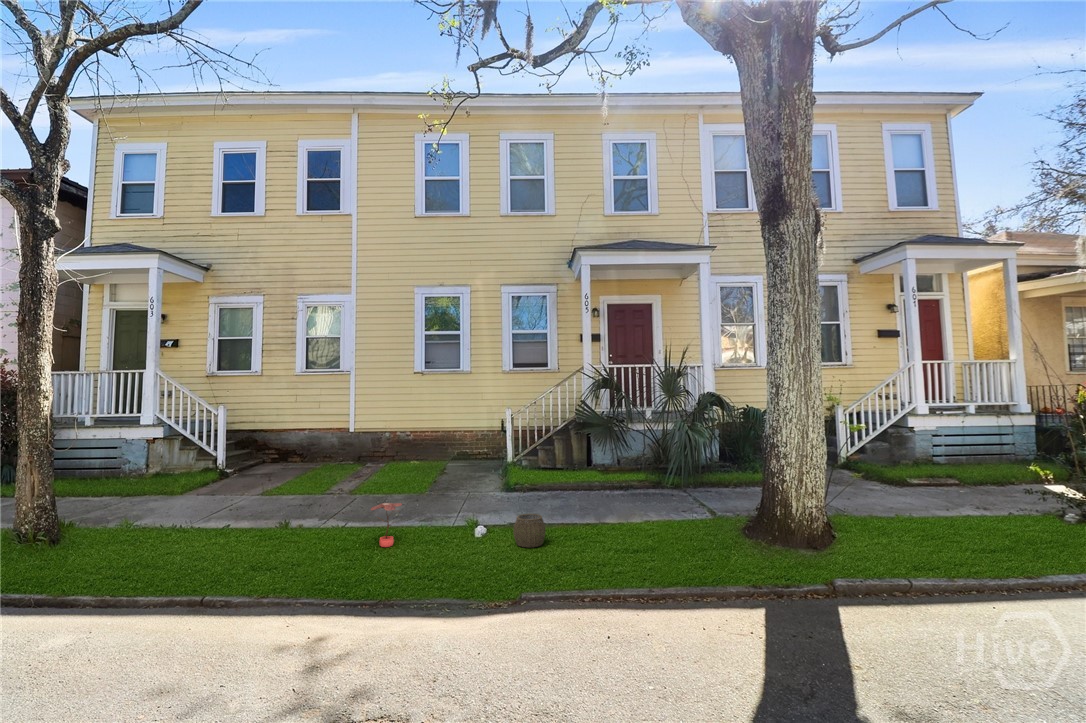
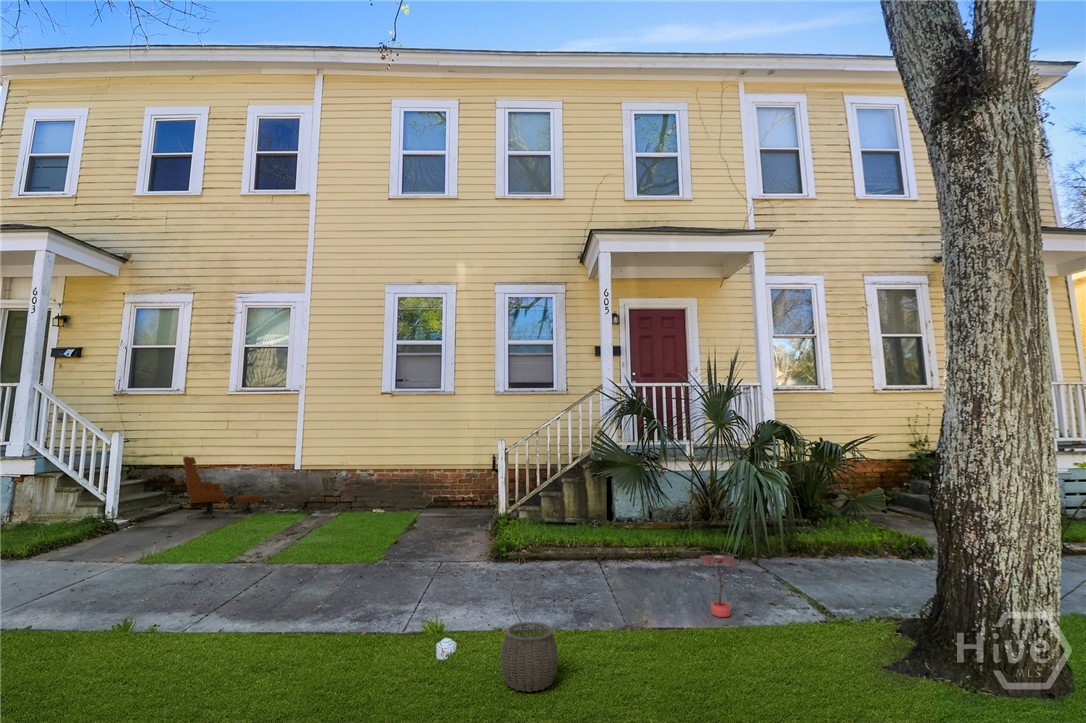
lounge chair: none [268,423,326,468] -> present [183,456,262,517]
potted plant: present [371,503,402,547] -> present [700,555,738,617]

